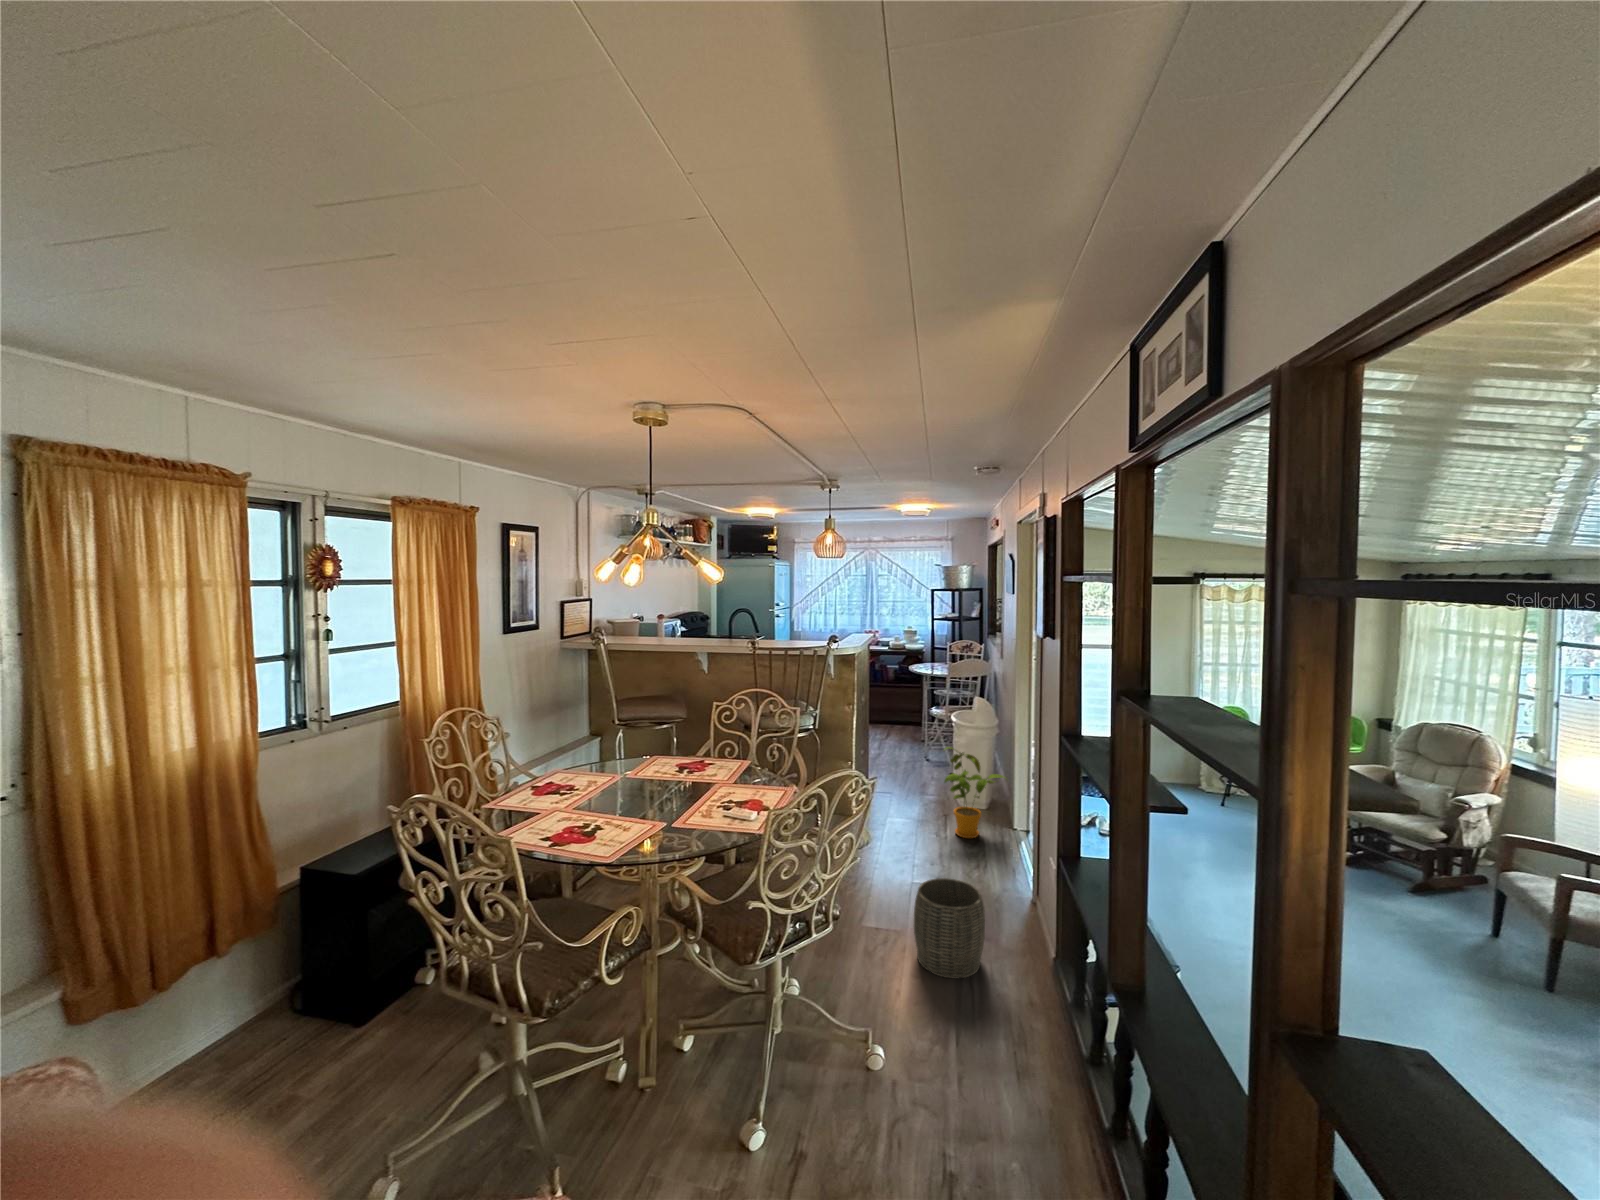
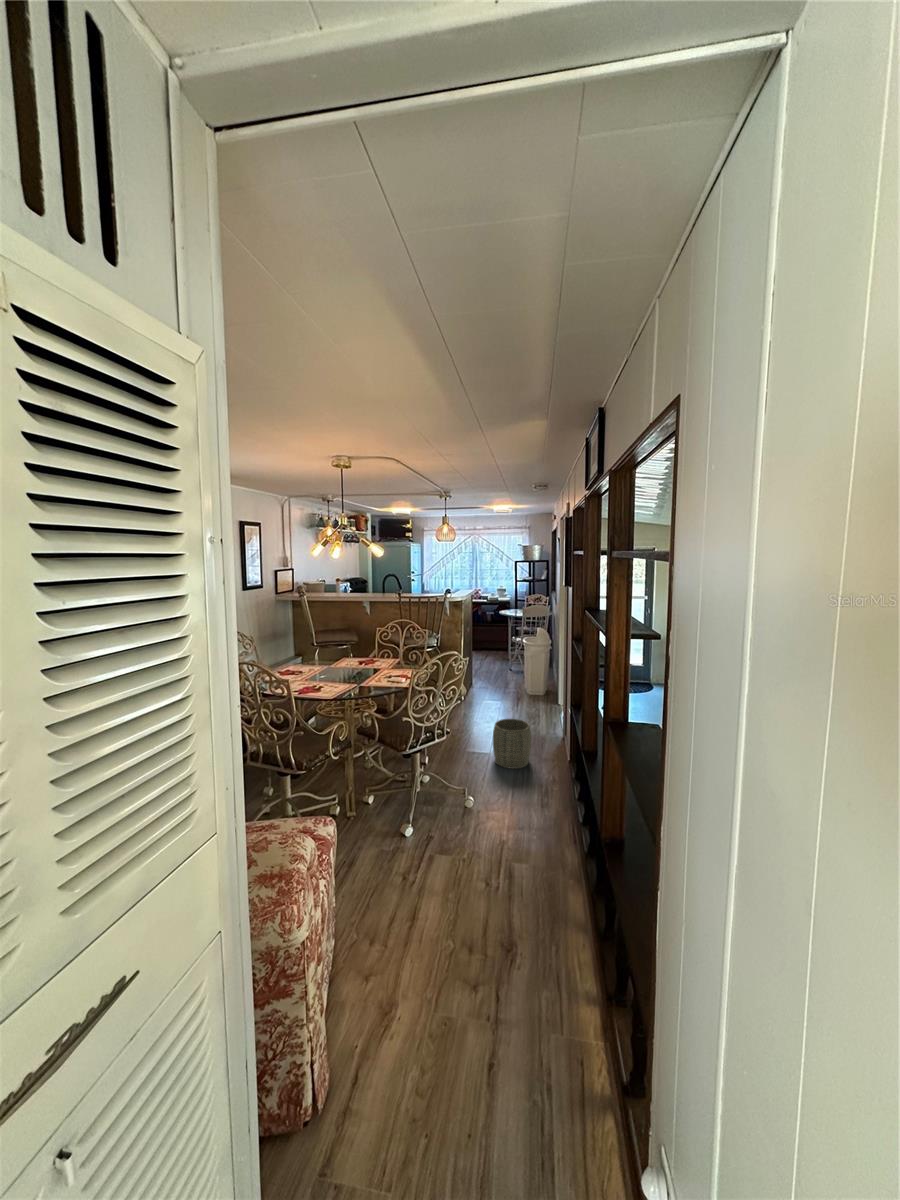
house plant: present [944,747,1005,838] -> none [515,654,555,707]

